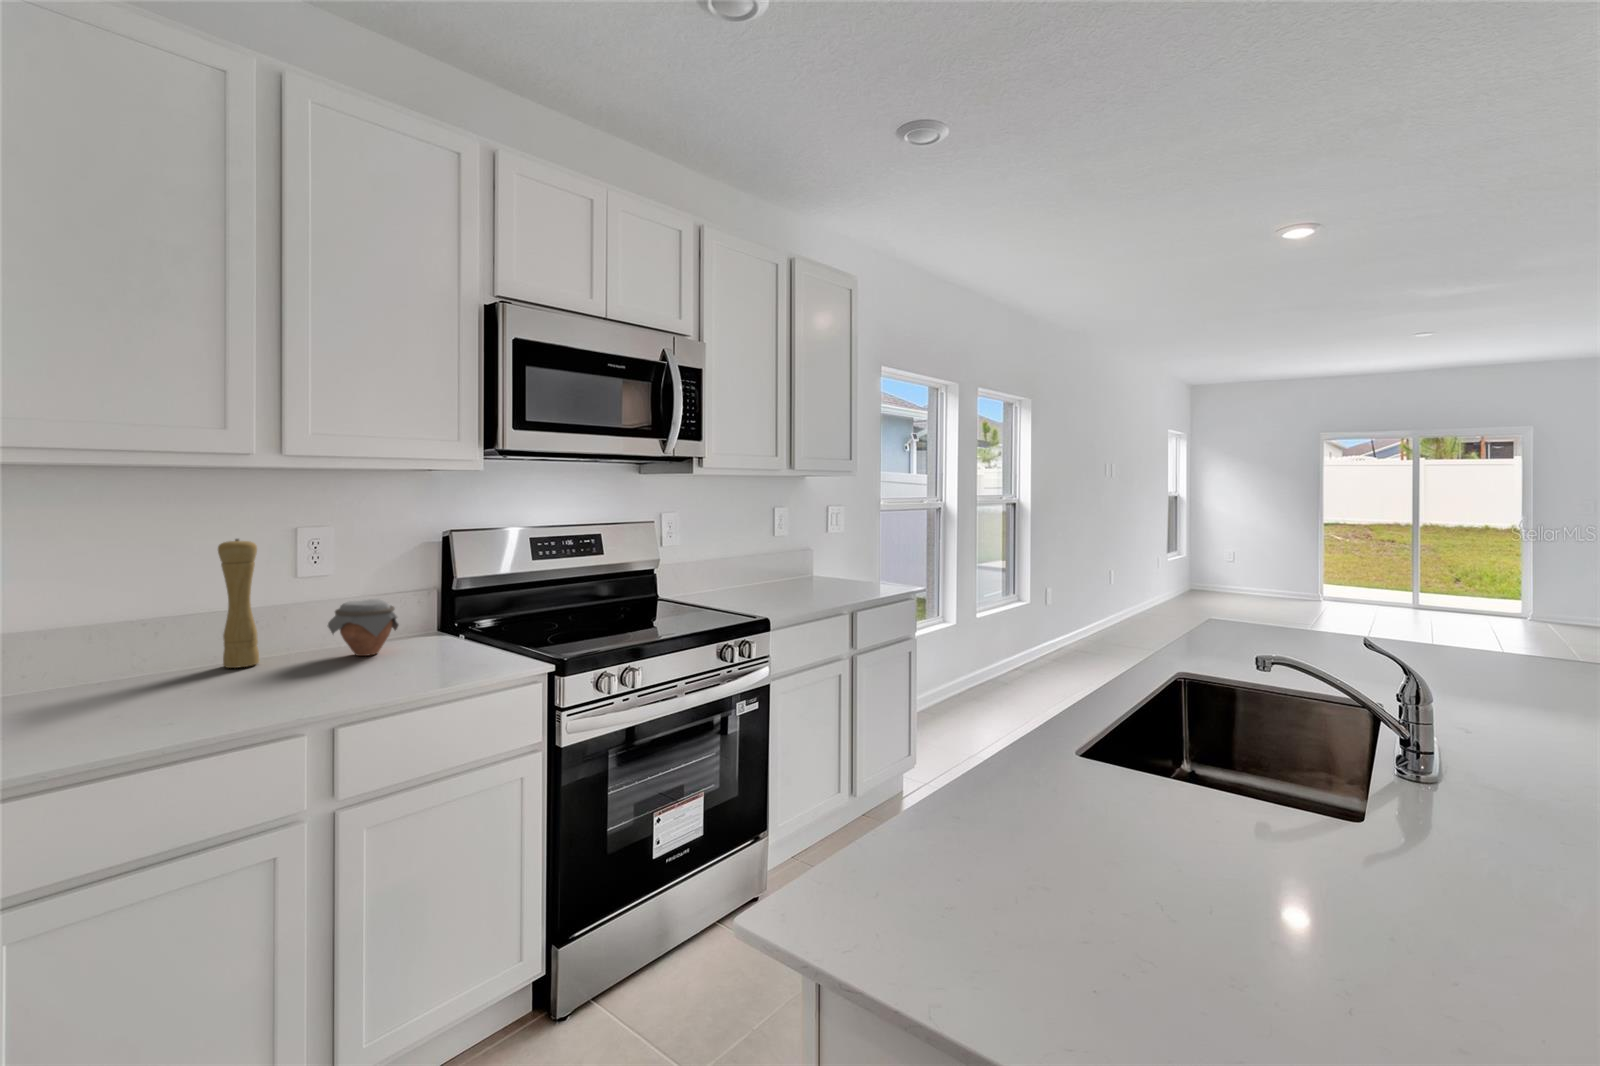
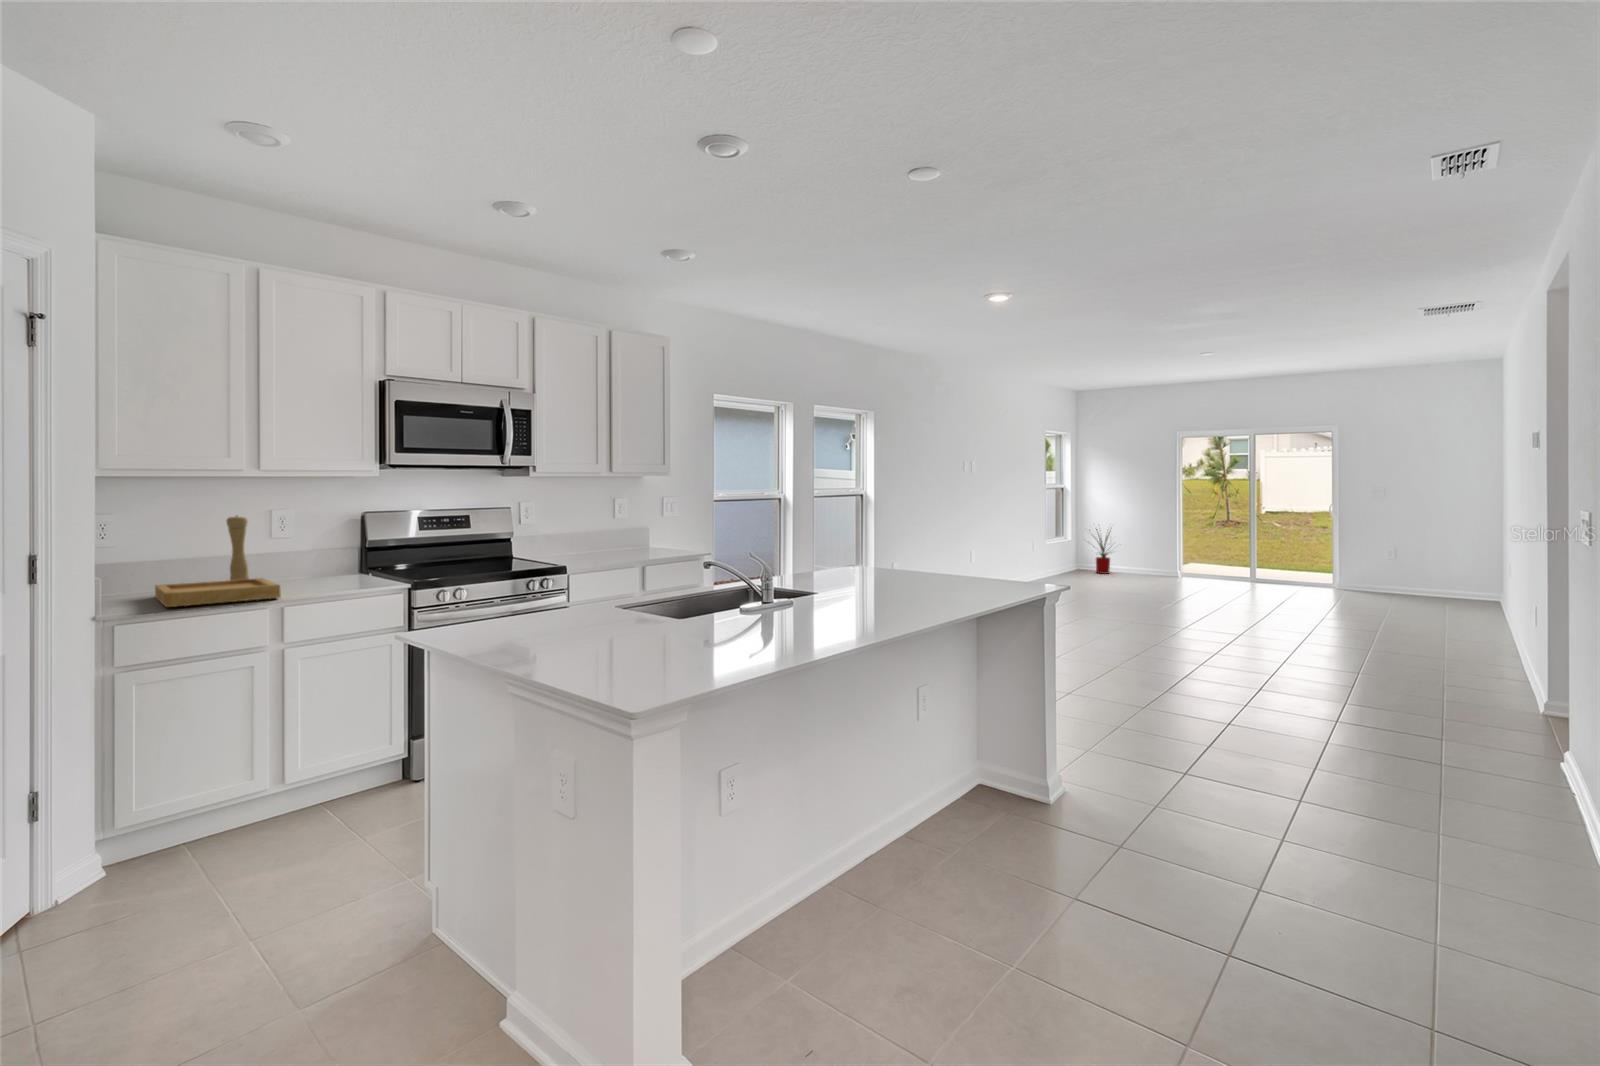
house plant: none [1200,535,1250,593] -> present [1095,529,1110,574]
jar: present [328,599,398,656] -> none [287,551,328,582]
tray: none [70,656,327,752] -> present [155,578,281,607]

